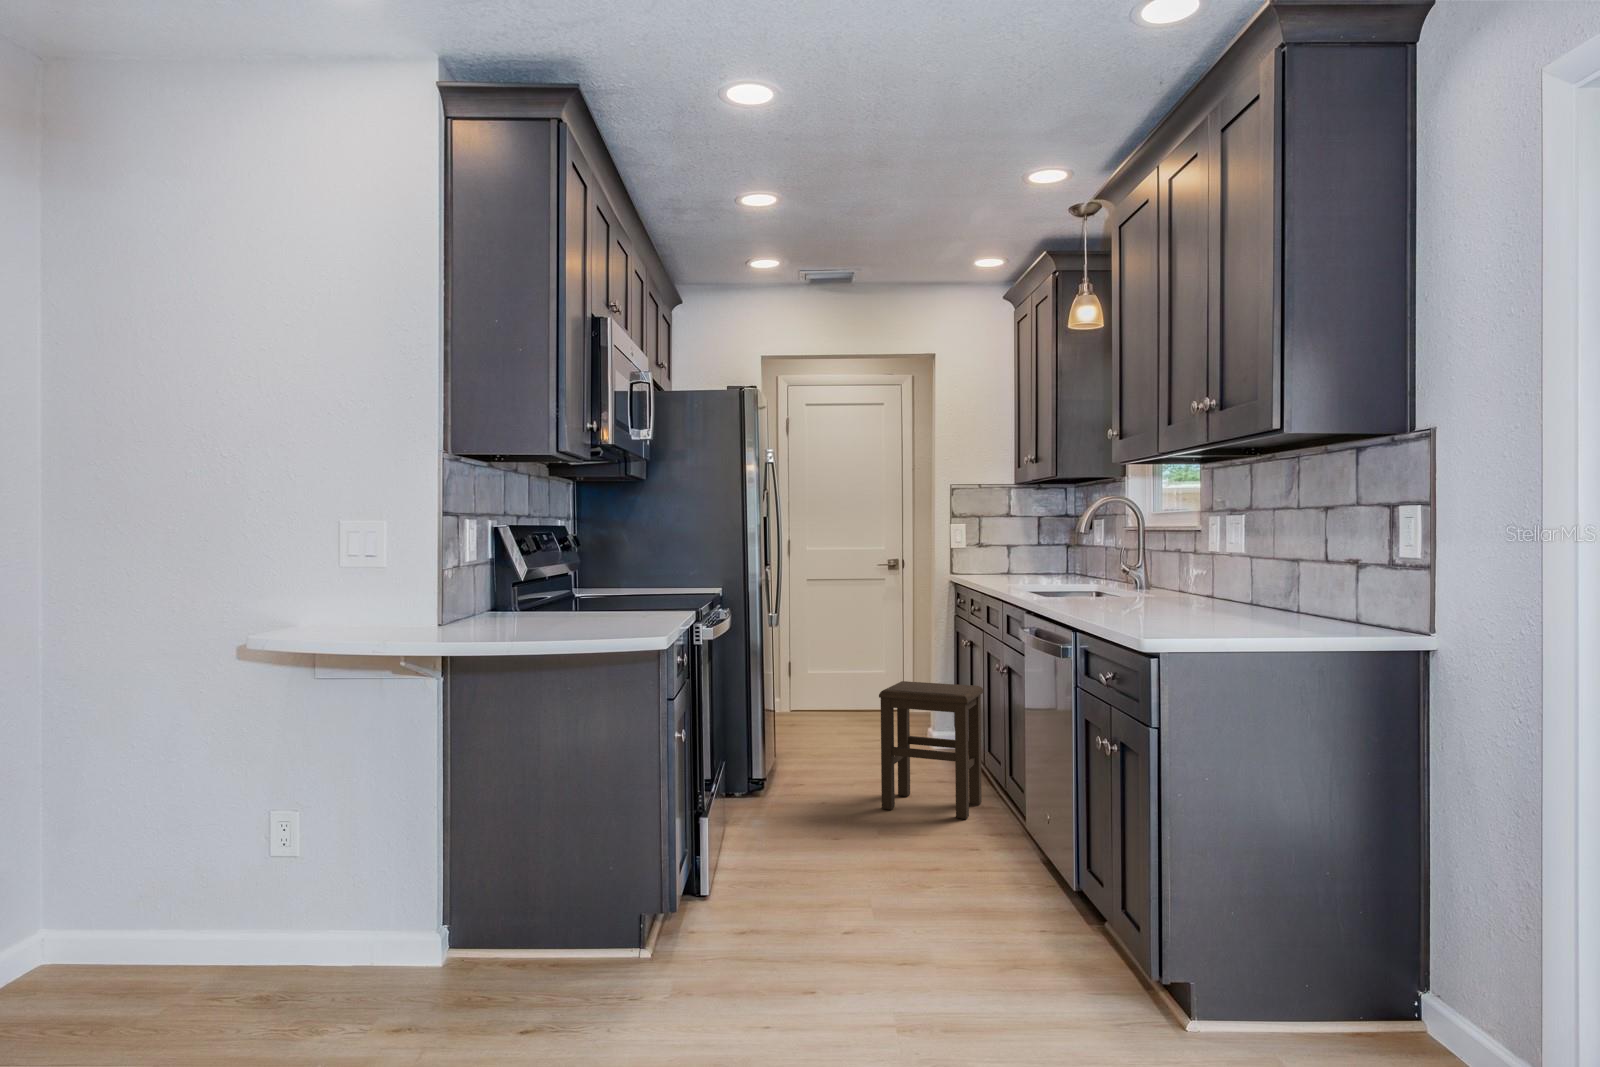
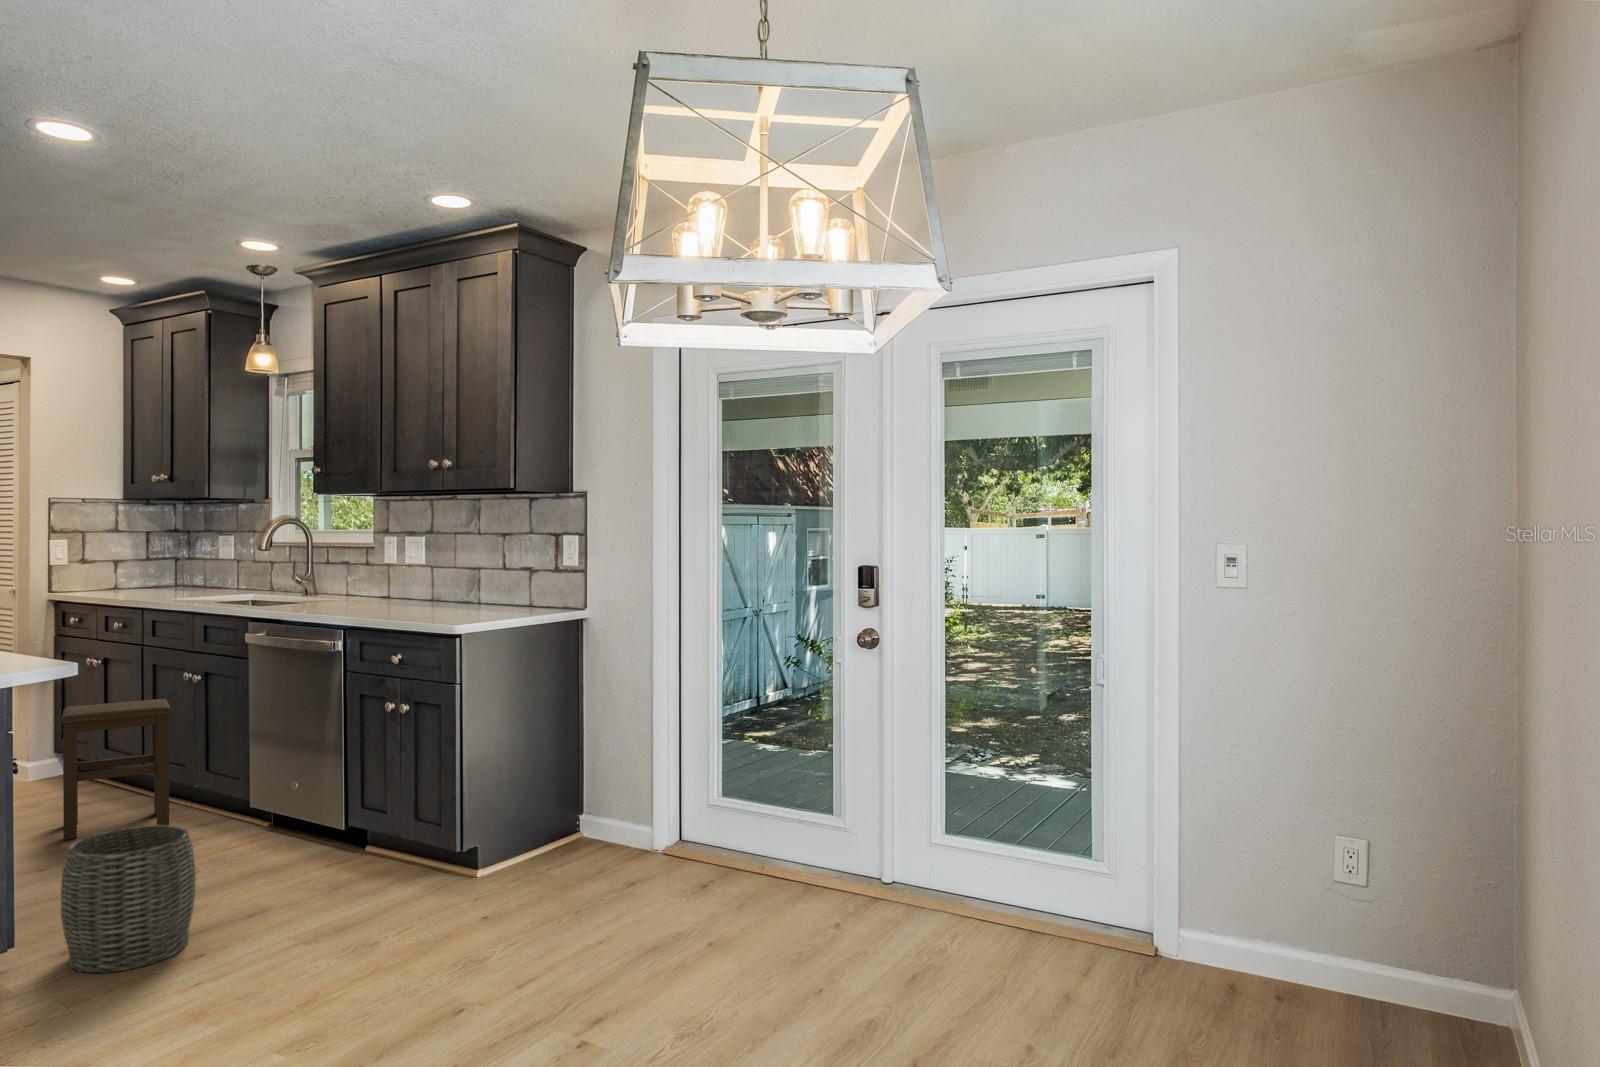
woven basket: none [707,824,830,990] -> present [61,825,196,973]

